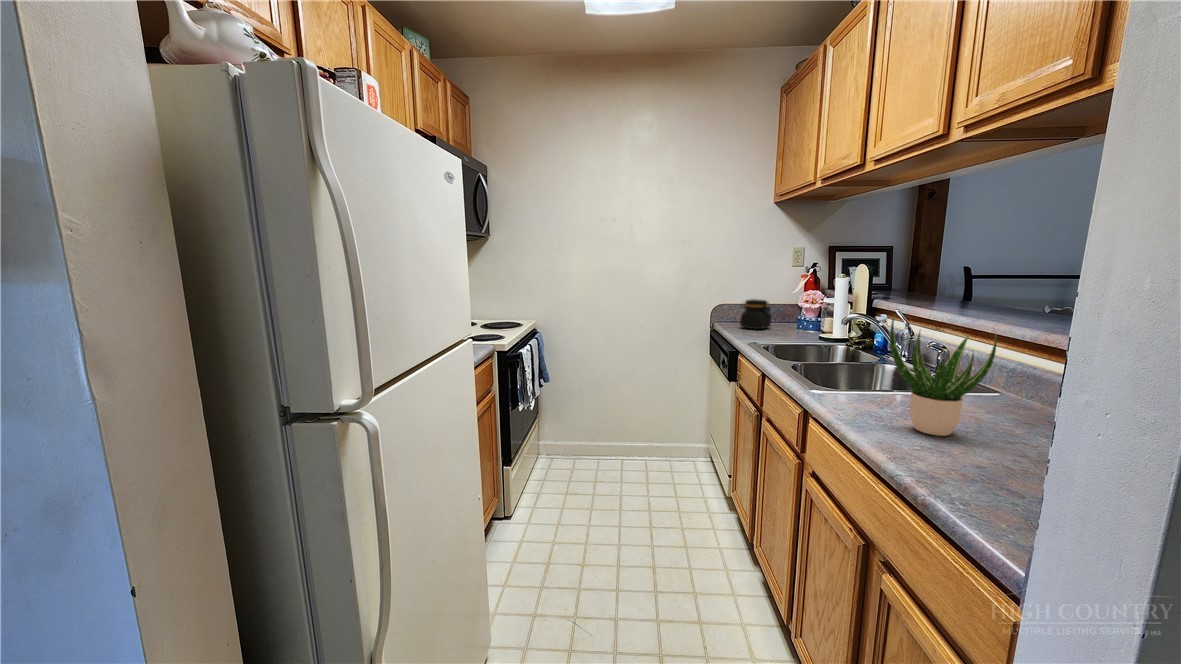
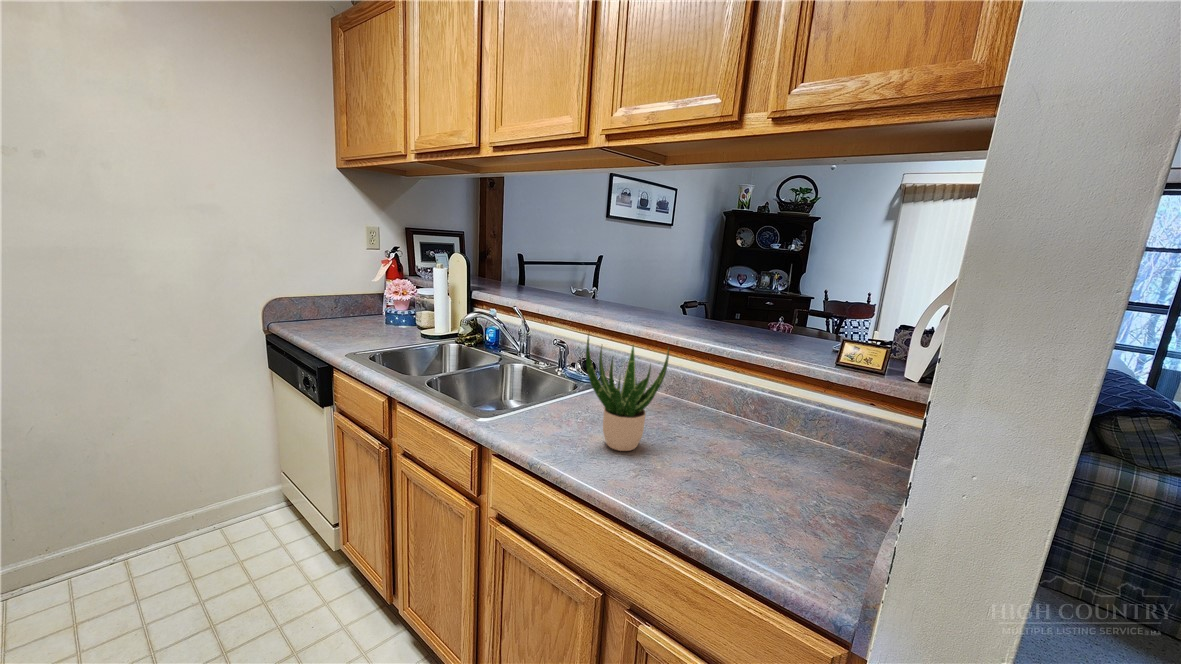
jar: present [740,299,771,329] -> none [311,291,357,330]

